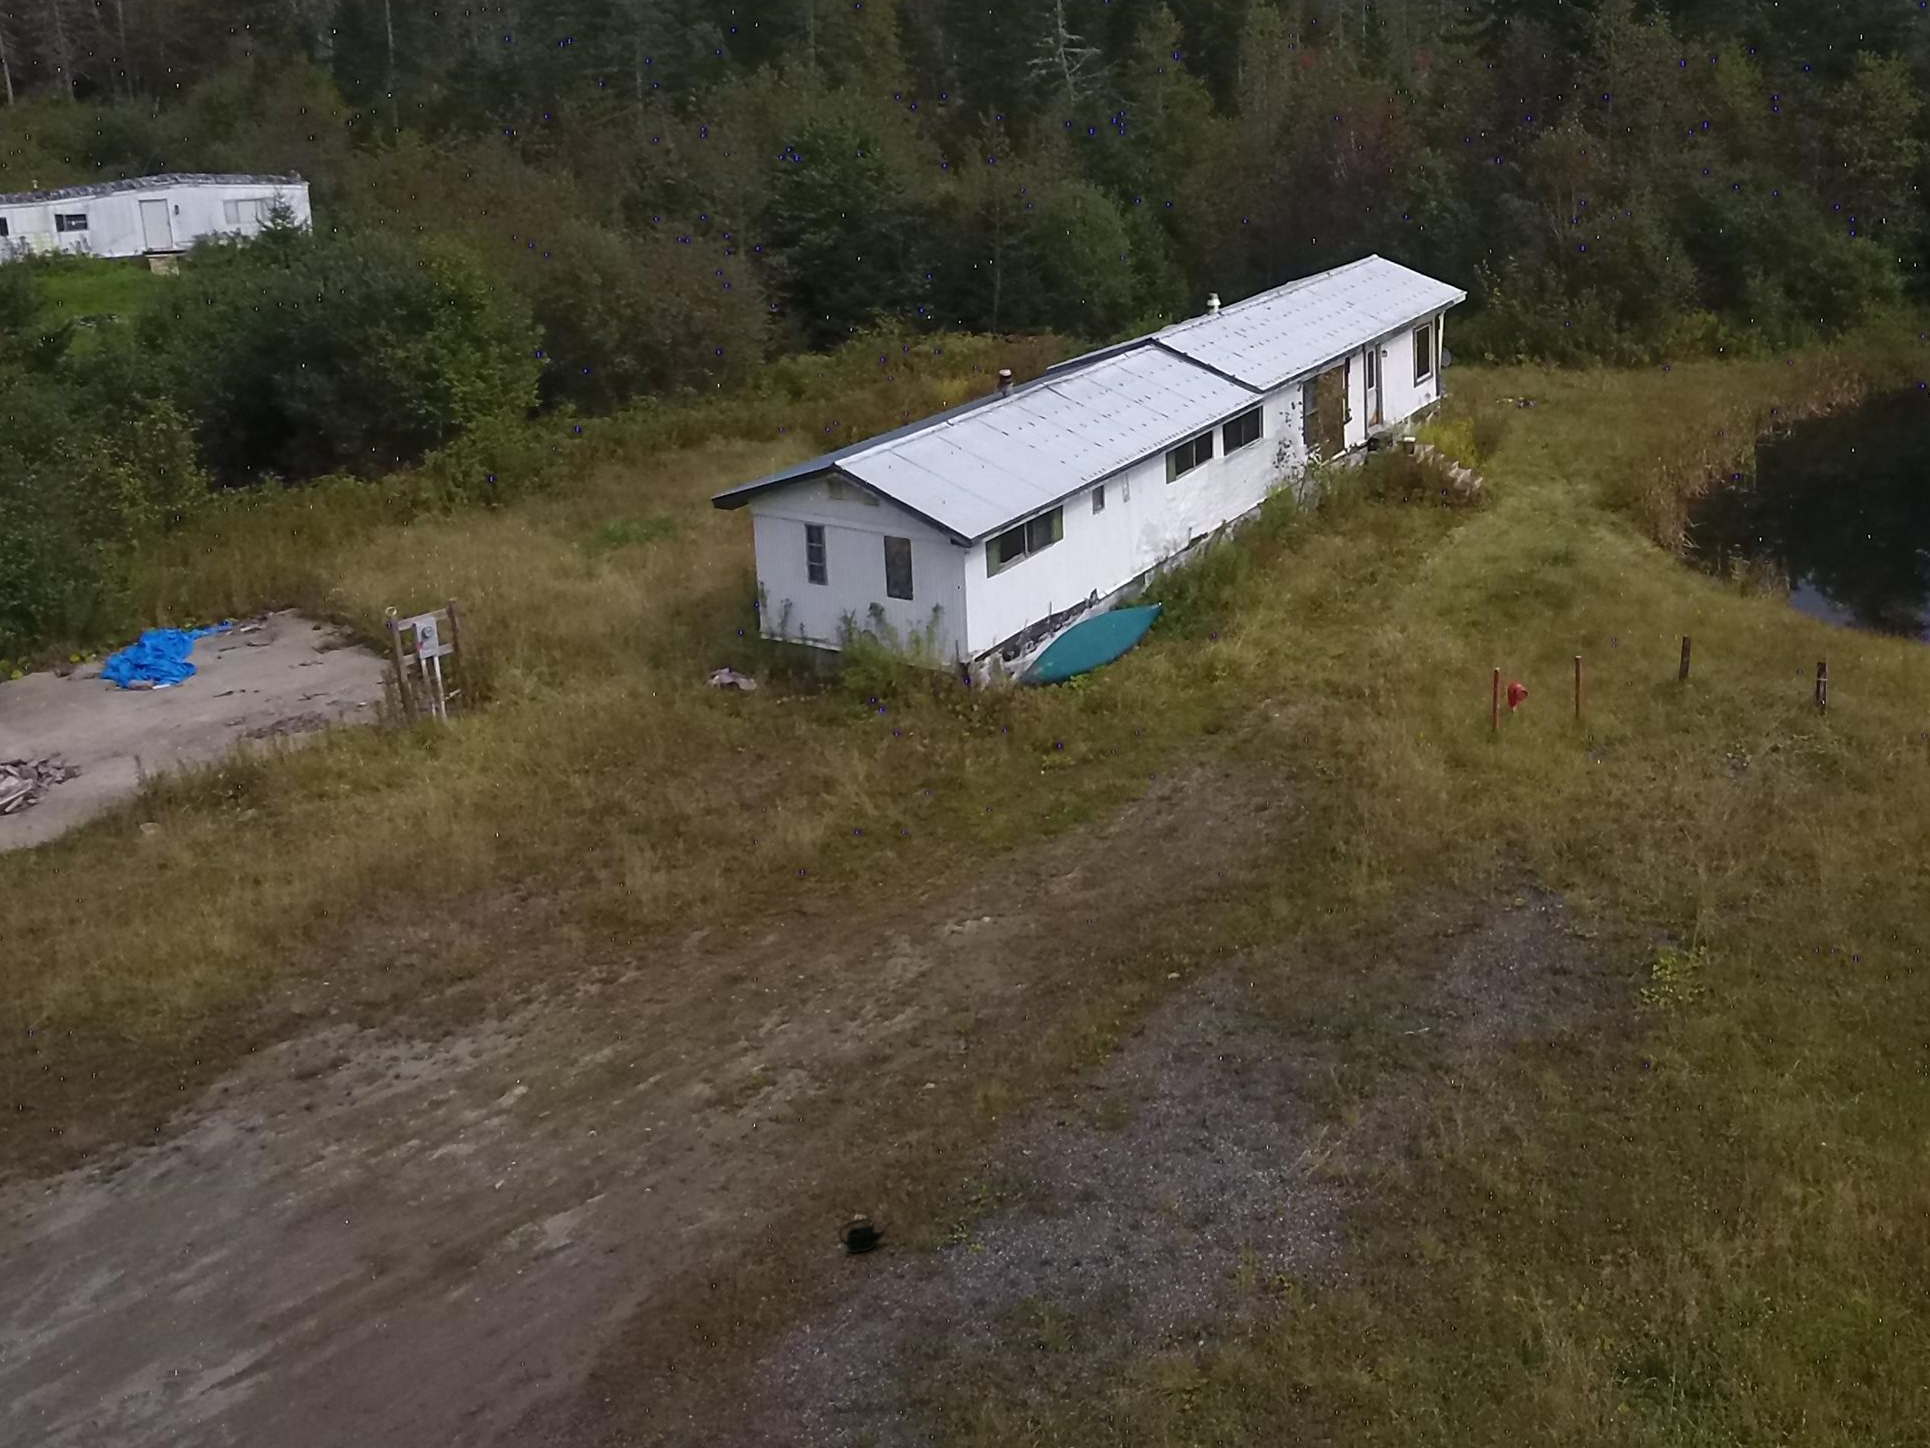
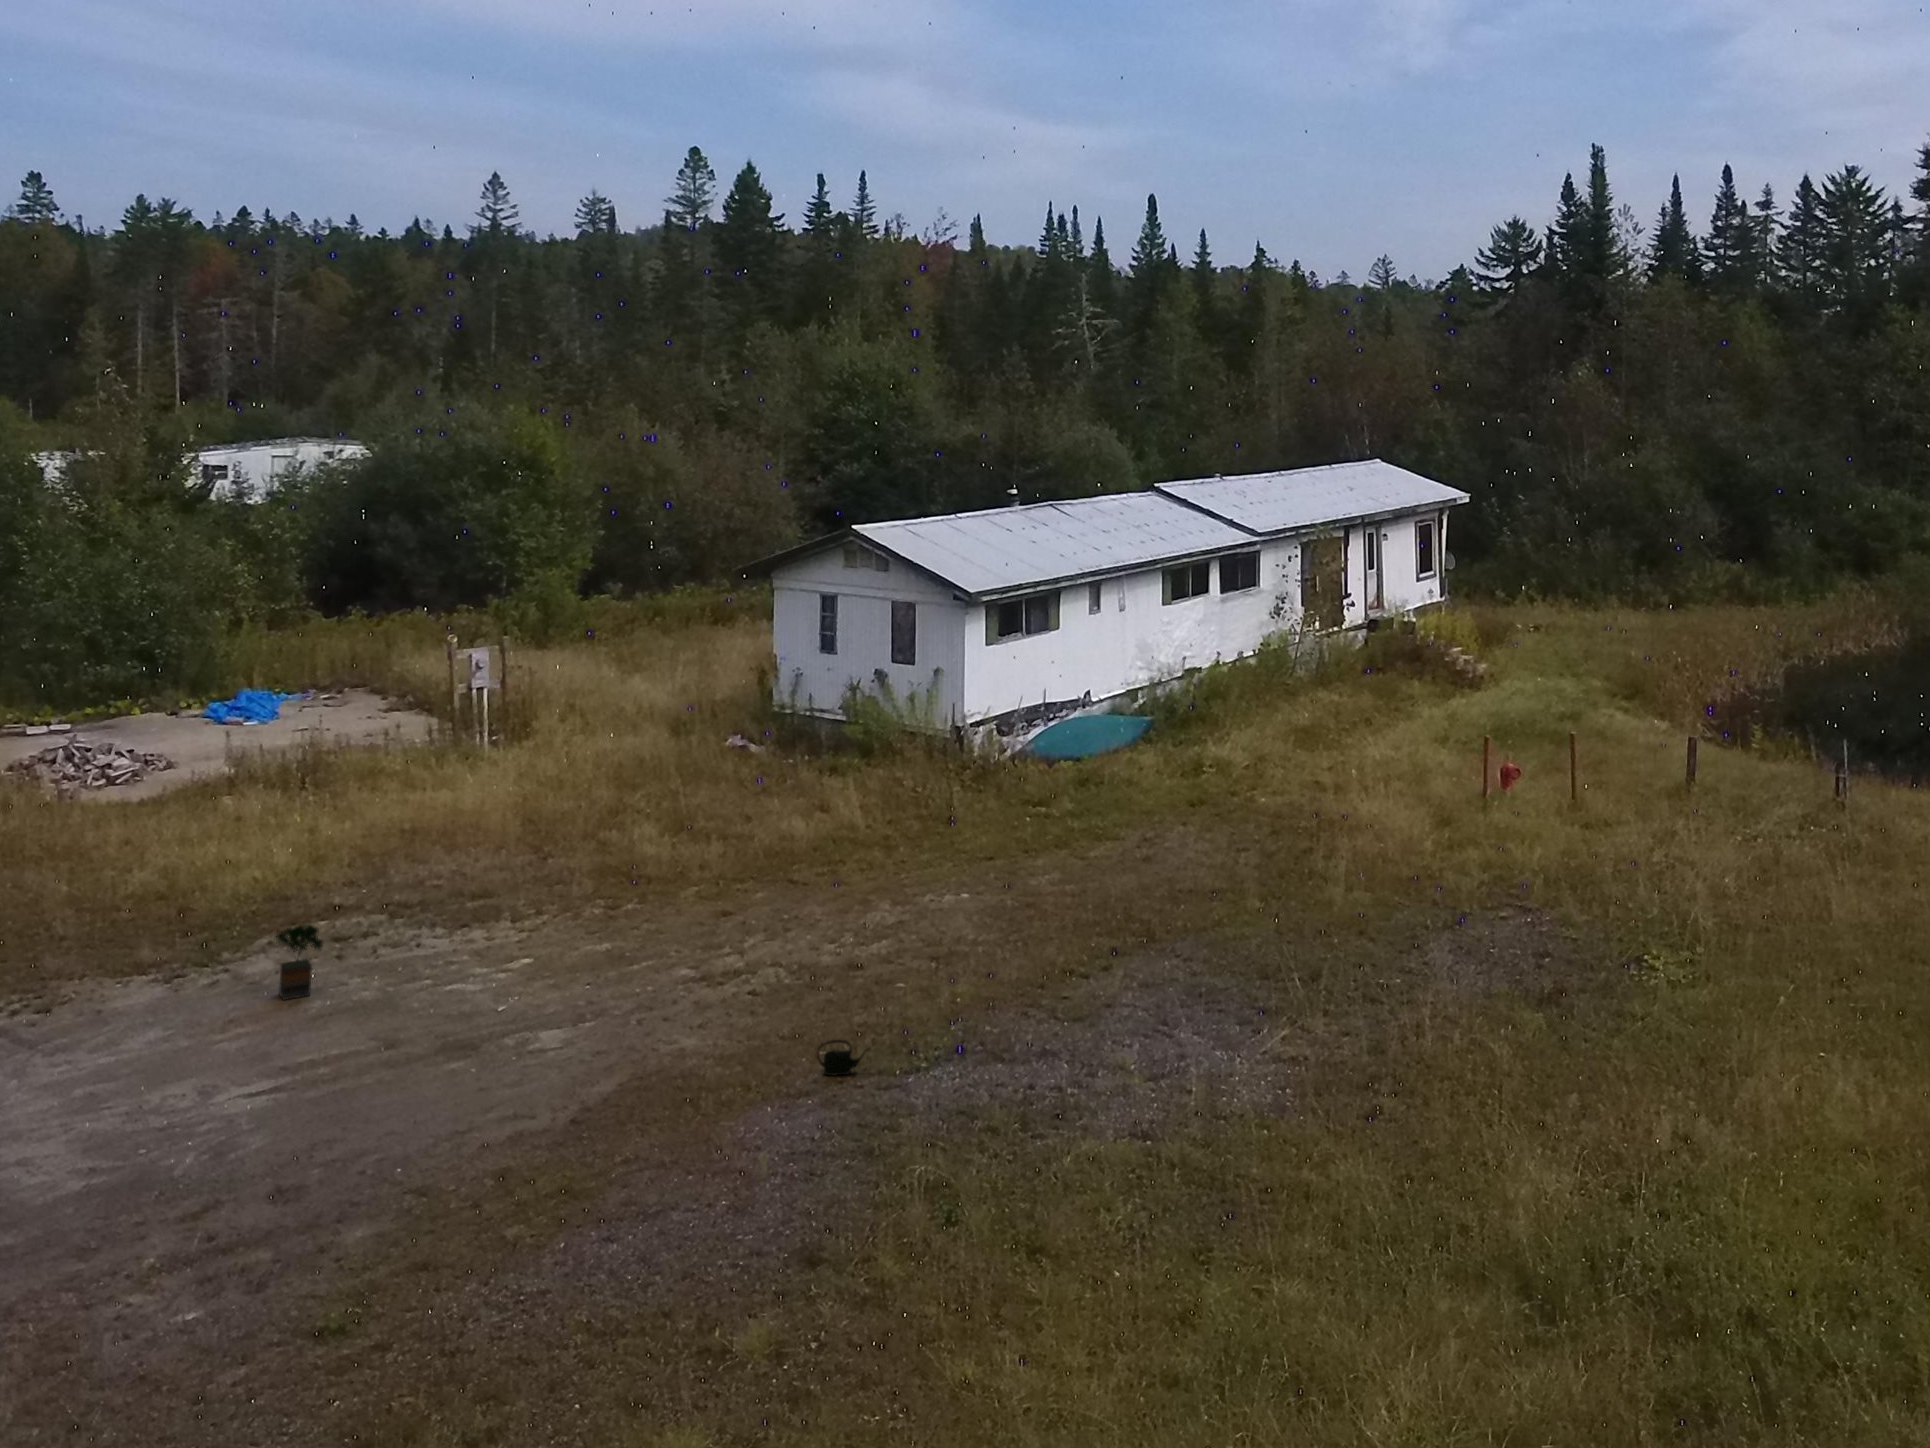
potted tree: none [229,1116,290,1202] -> present [276,924,324,1000]

